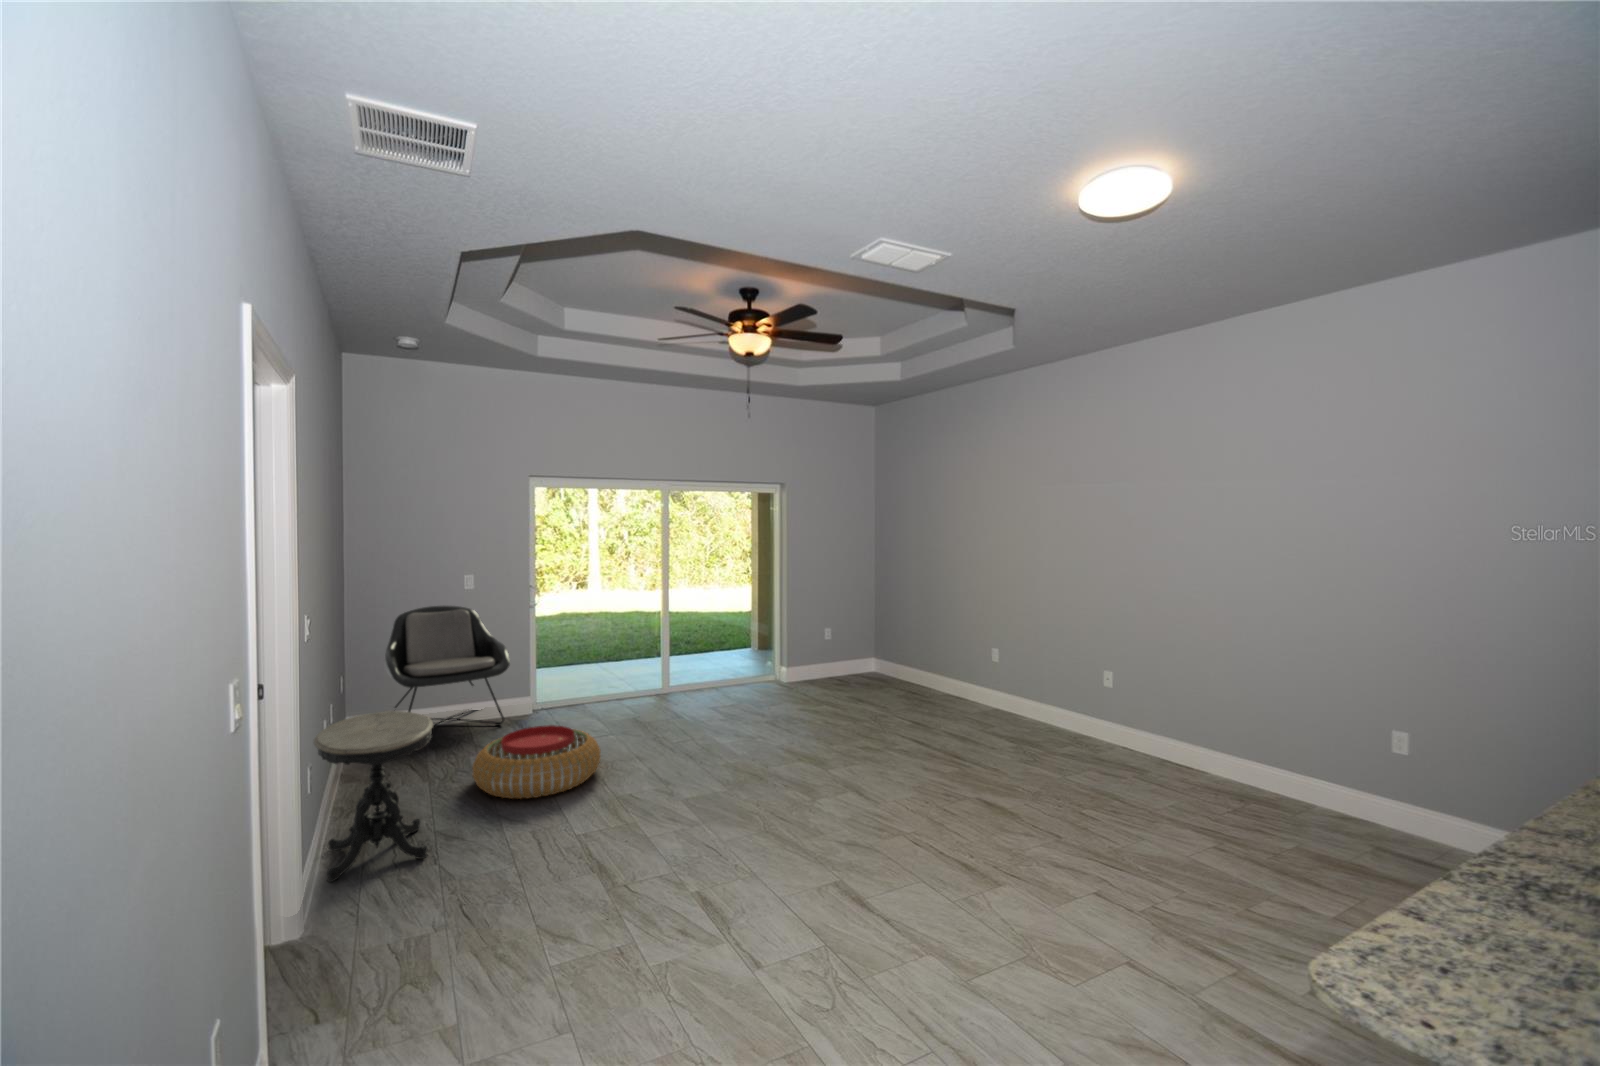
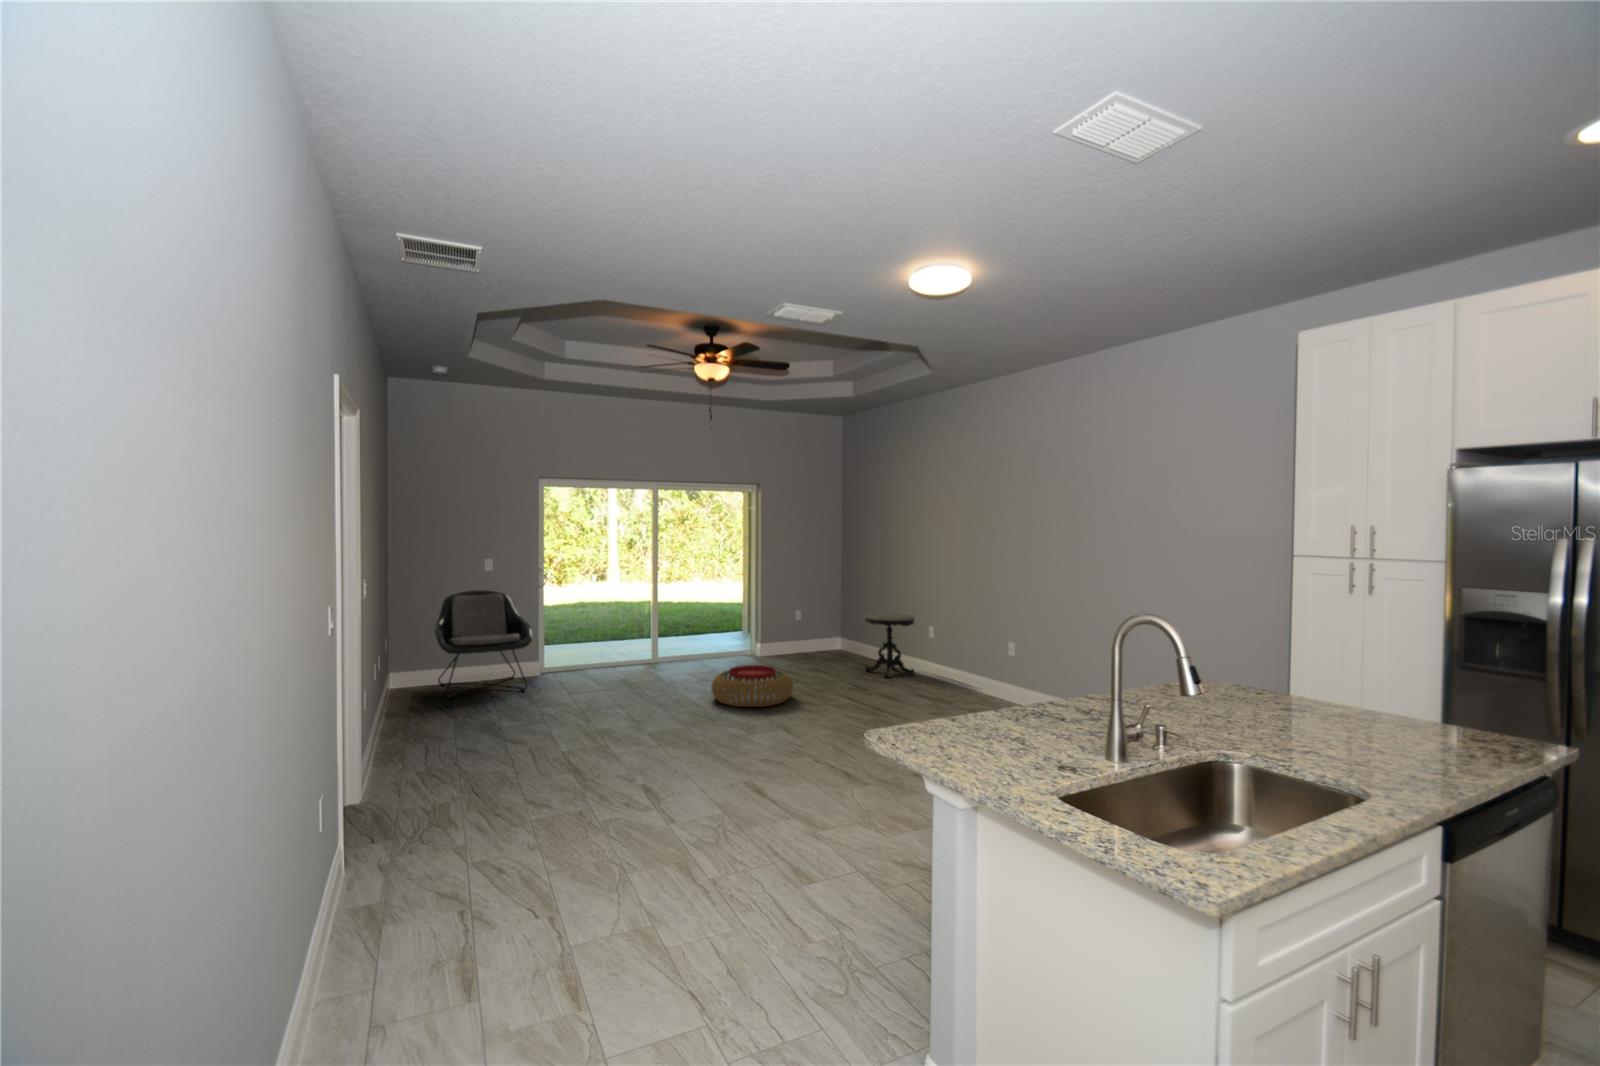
side table: present [314,711,433,882] -> present [865,613,915,677]
pouf: present [473,725,600,799] -> present [711,665,793,707]

